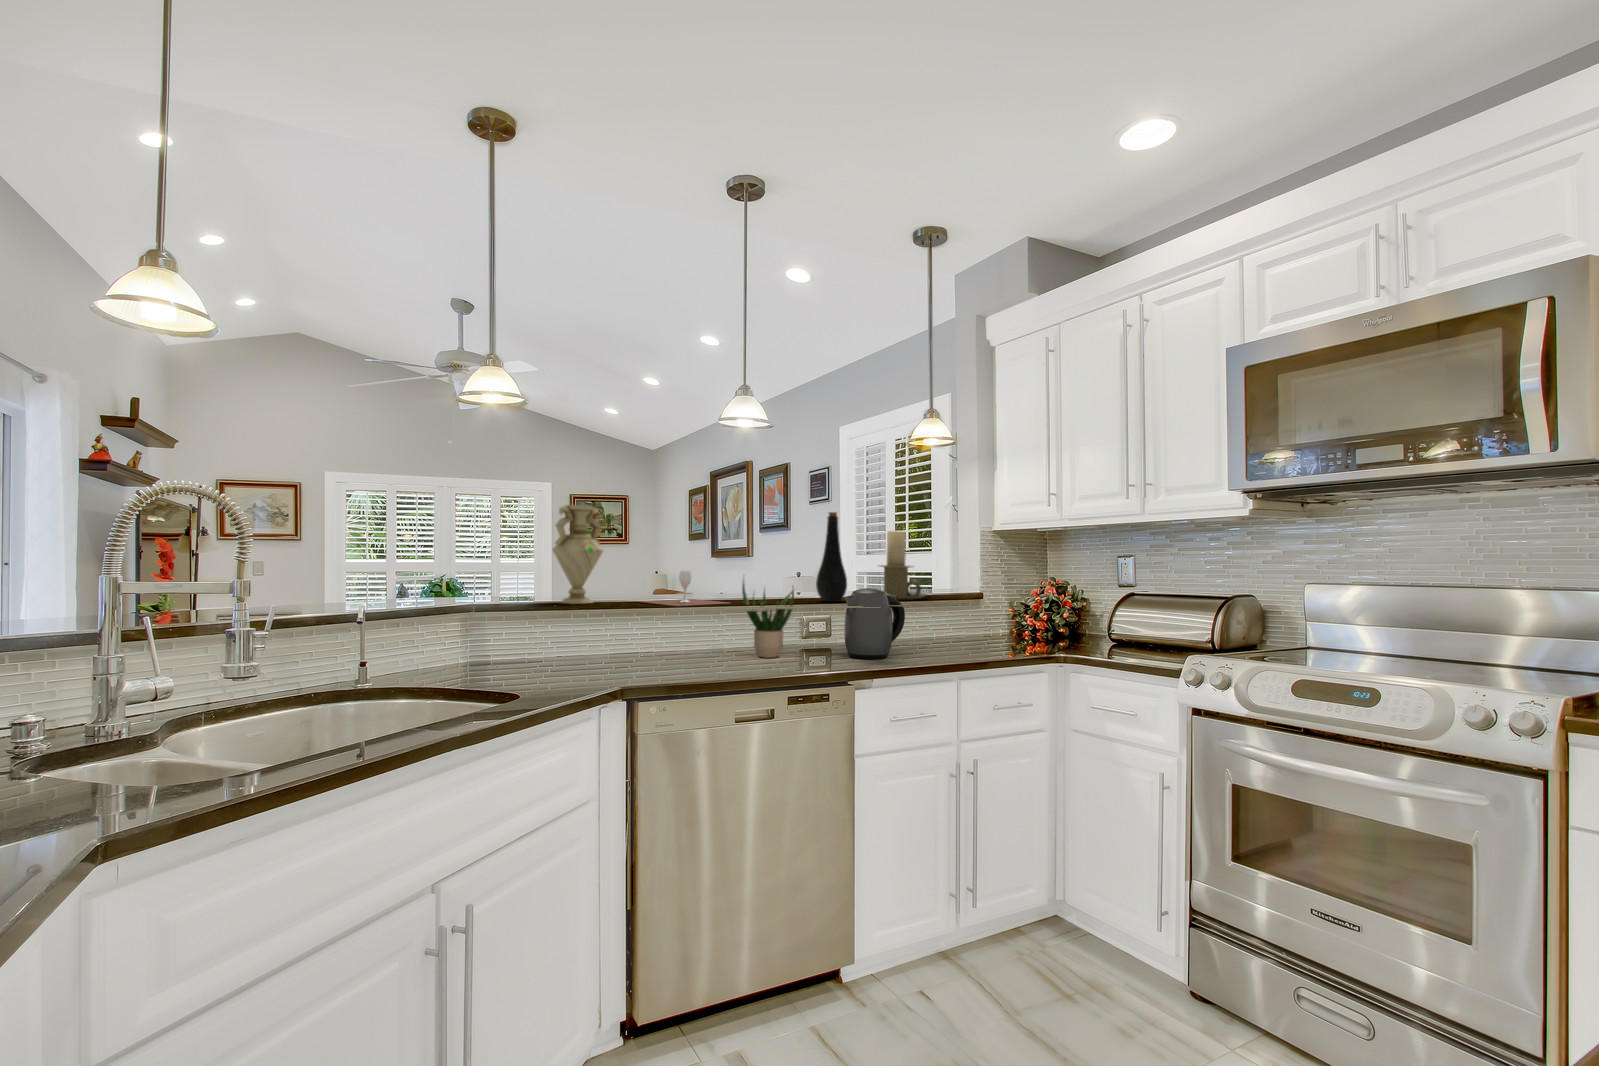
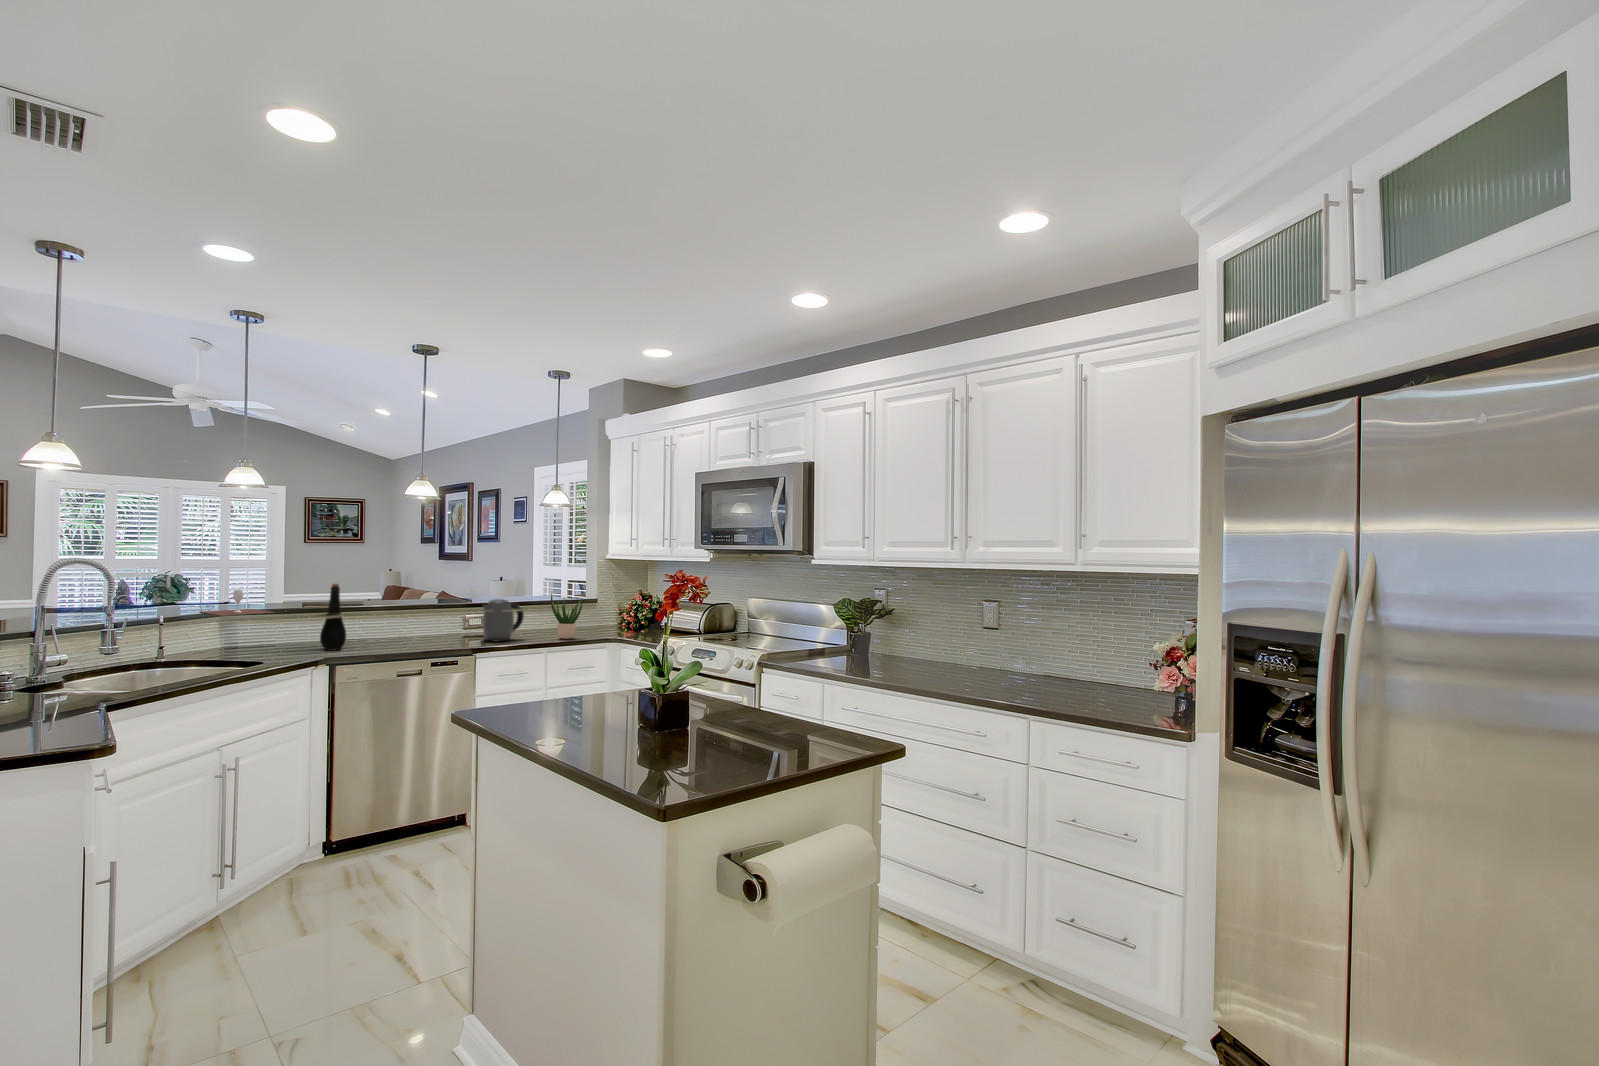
vase: present [552,505,603,604] -> none [285,547,322,610]
bottle: present [816,512,847,602] -> present [320,584,346,651]
candle holder: present [880,531,926,600] -> none [513,560,555,604]
wine glass: present [637,571,729,606] -> present [201,590,275,616]
potted plant: present [742,580,794,658] -> present [551,594,582,639]

